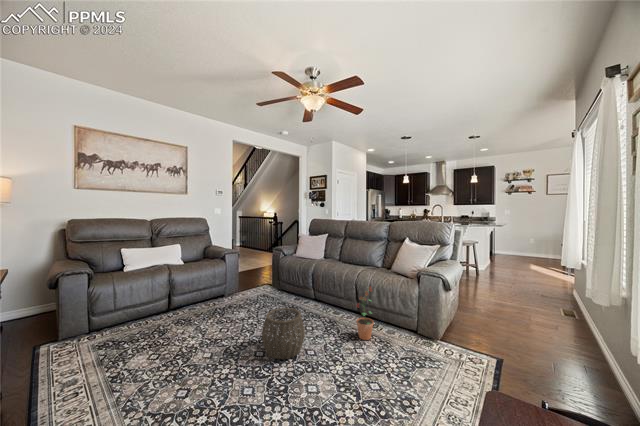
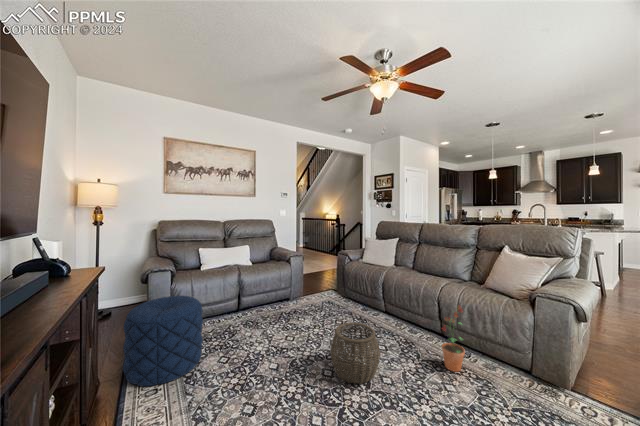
pouf: none [34,297,130,392] -> present [123,296,203,386]

